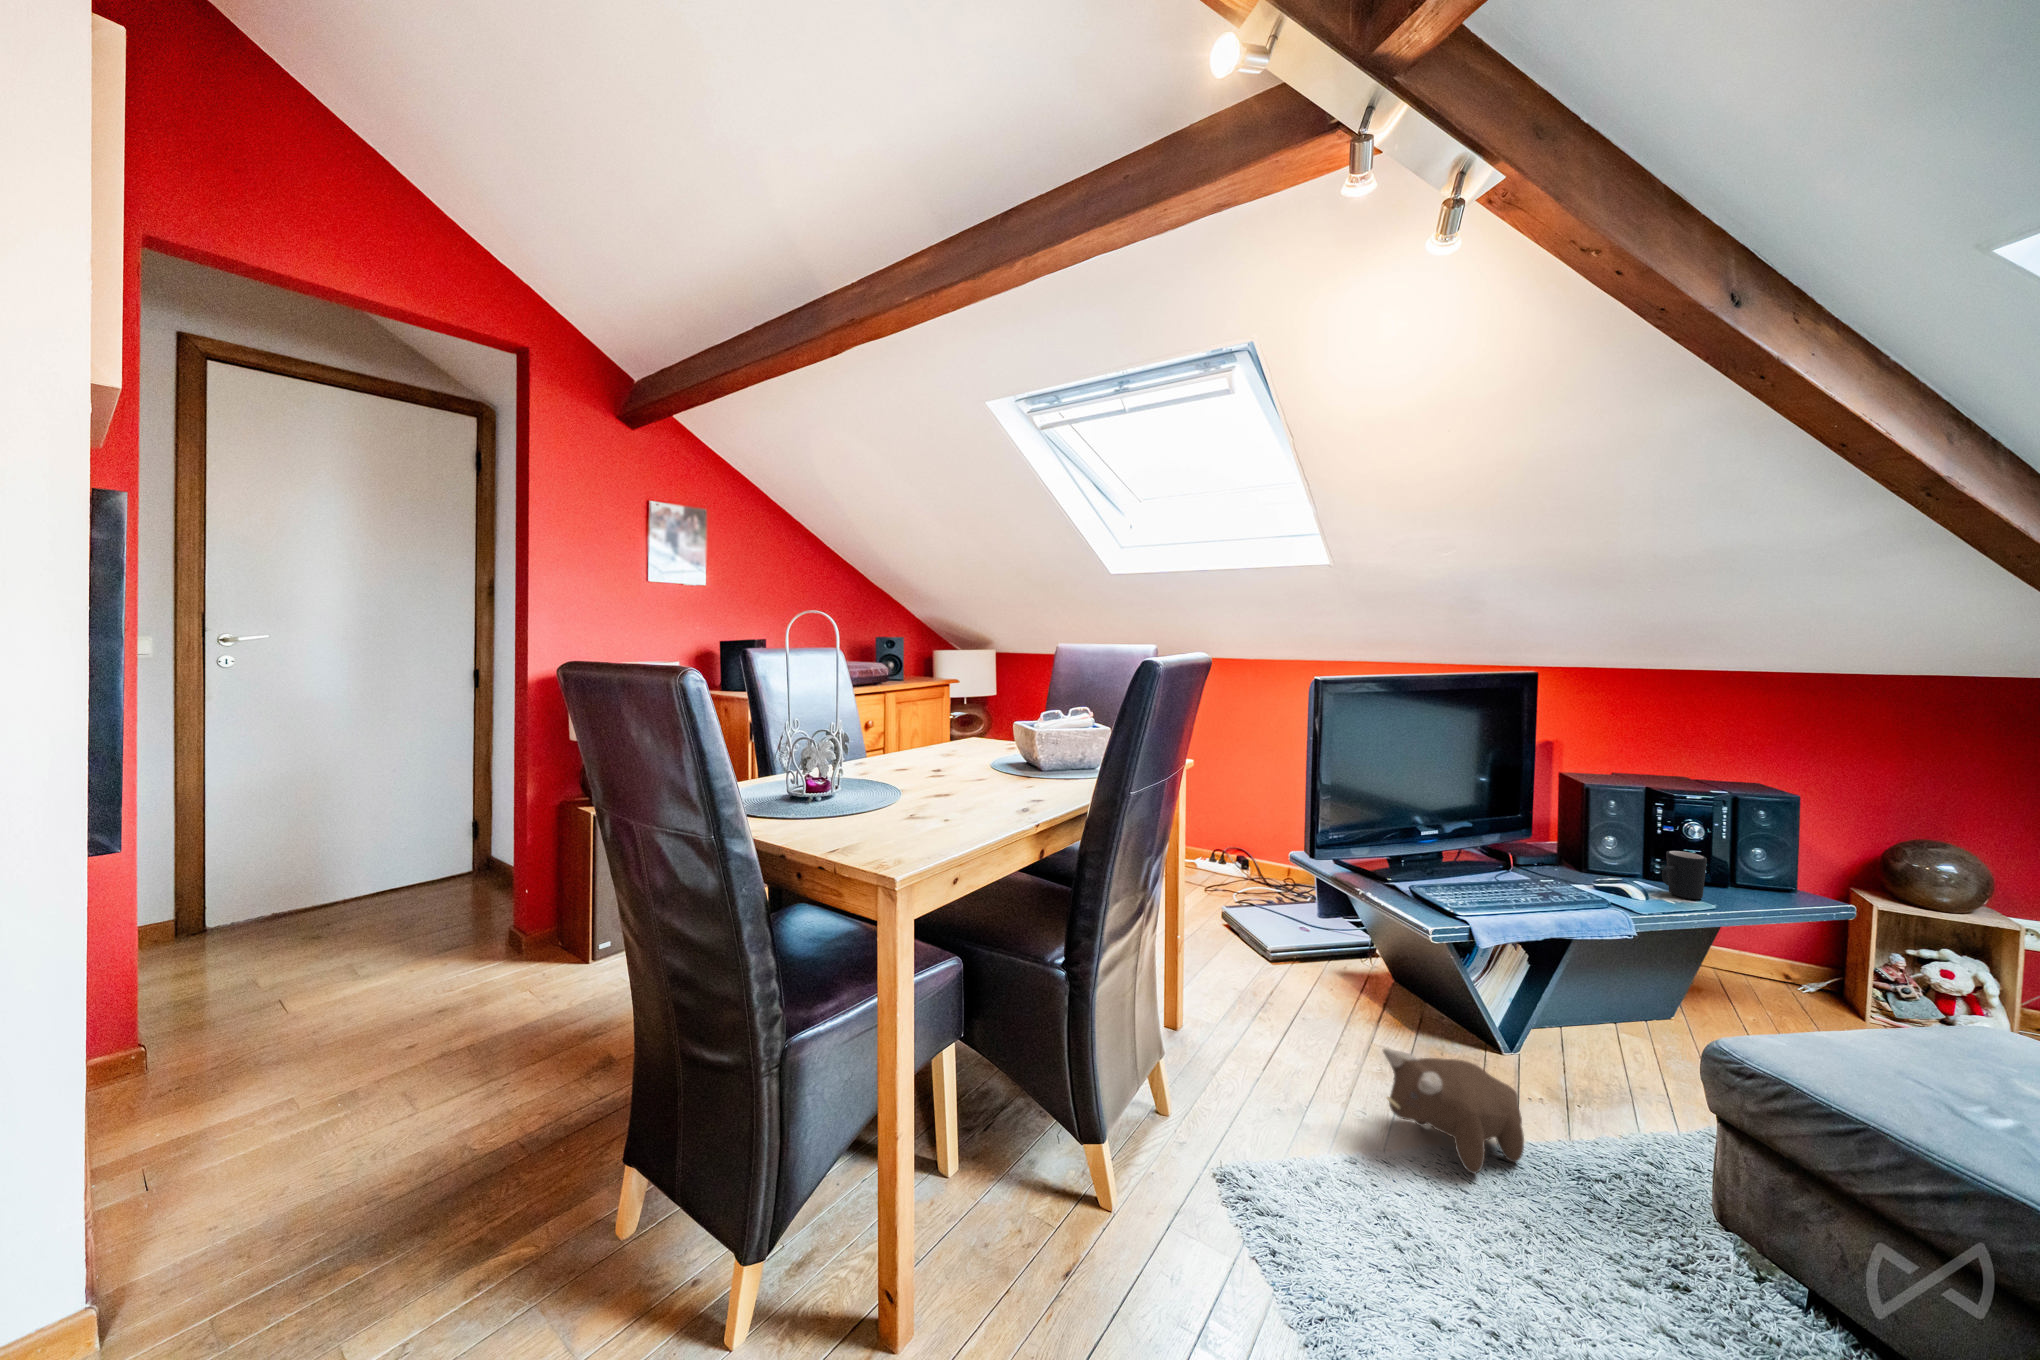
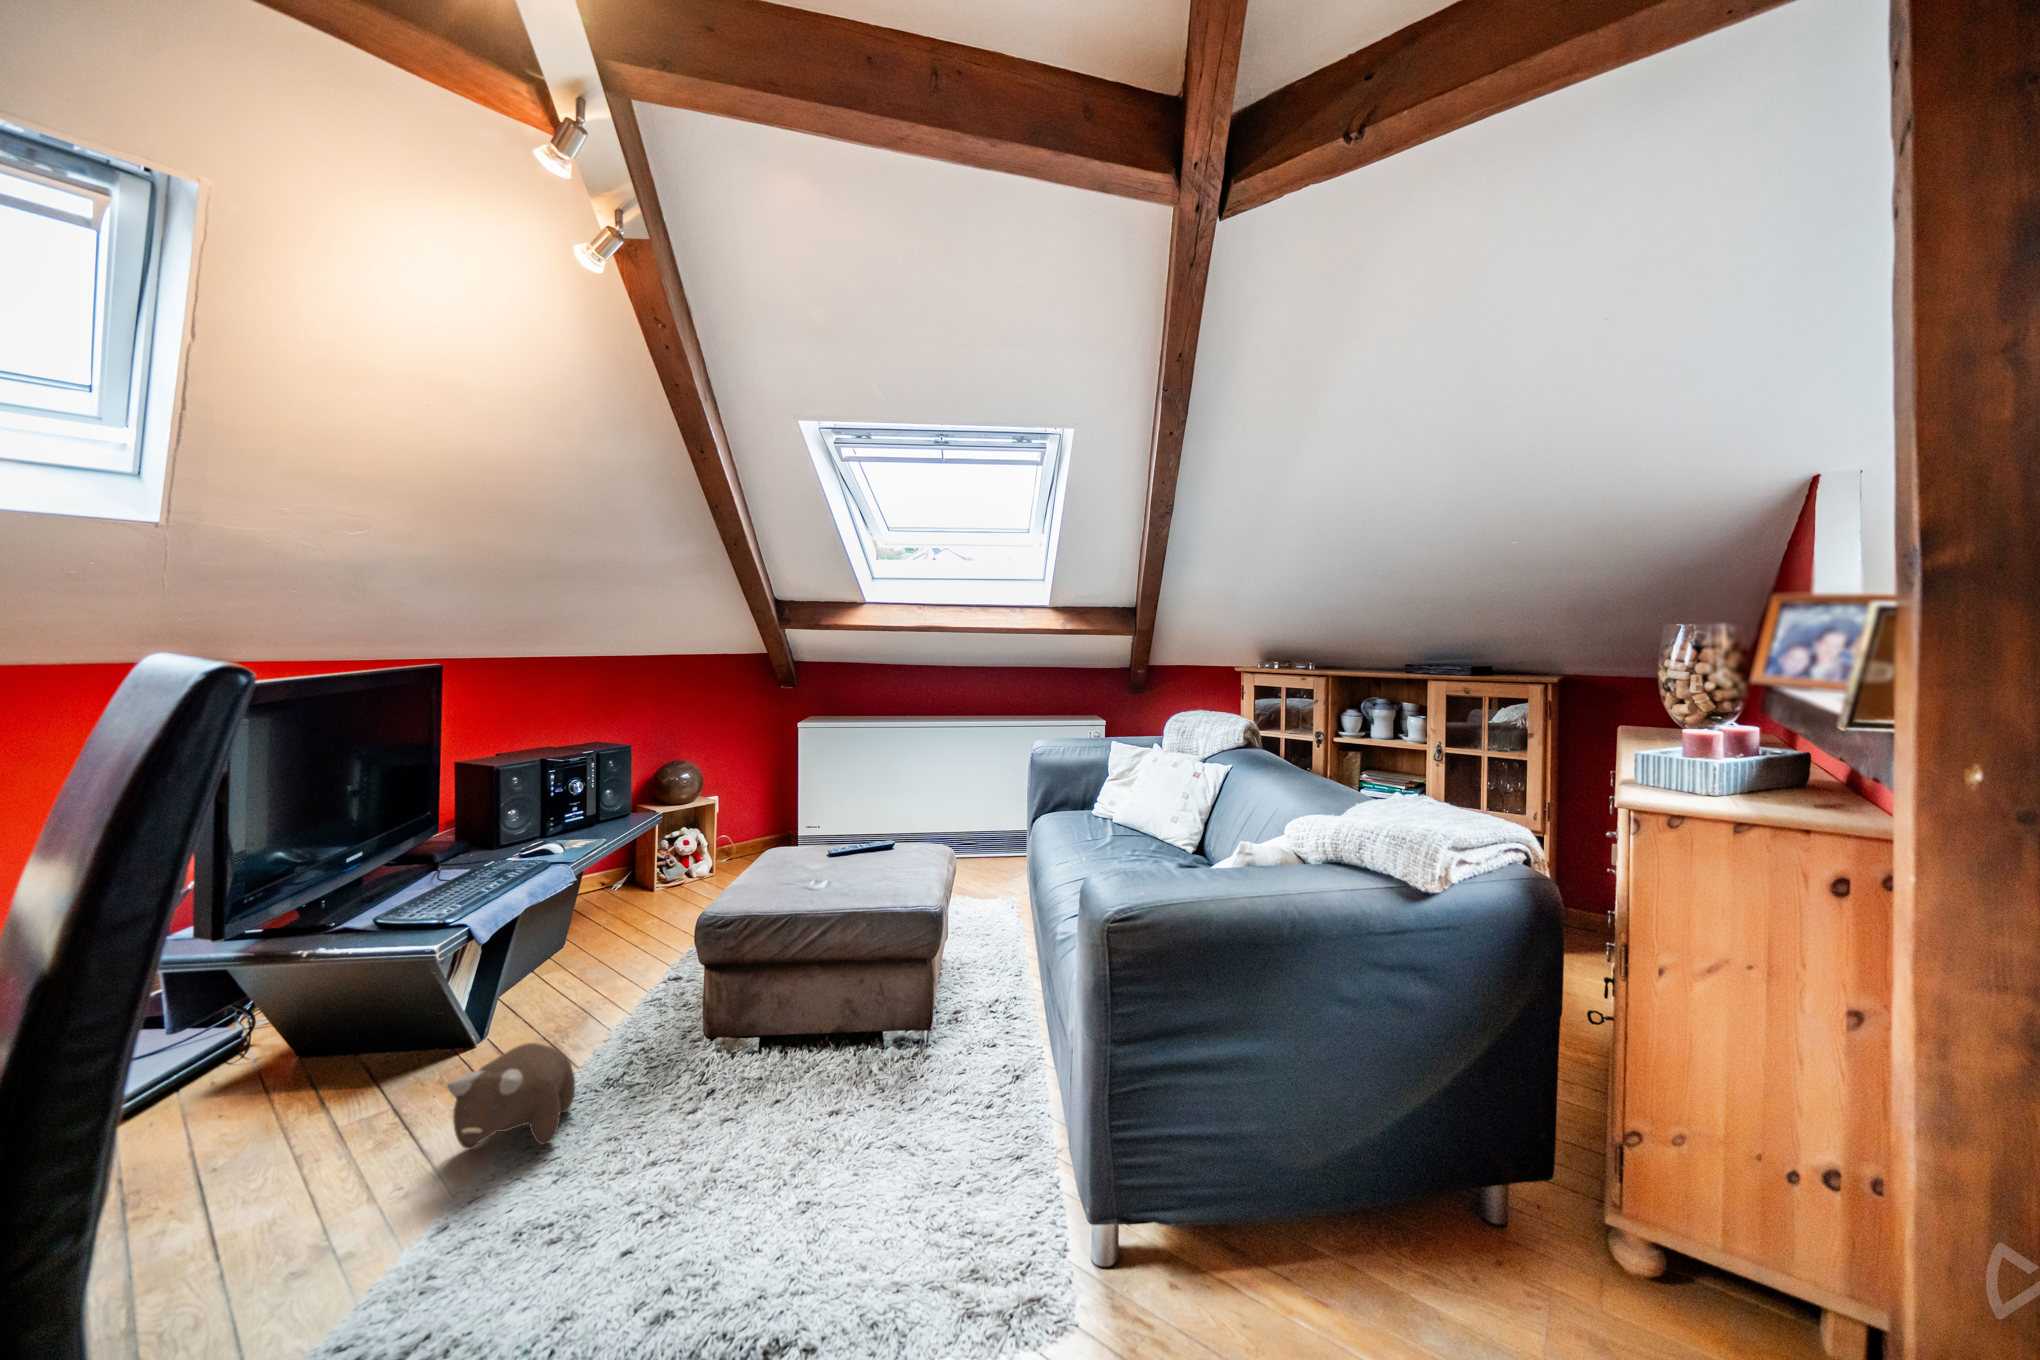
mug: present [1662,851,1707,899] -> none [568,800,596,839]

